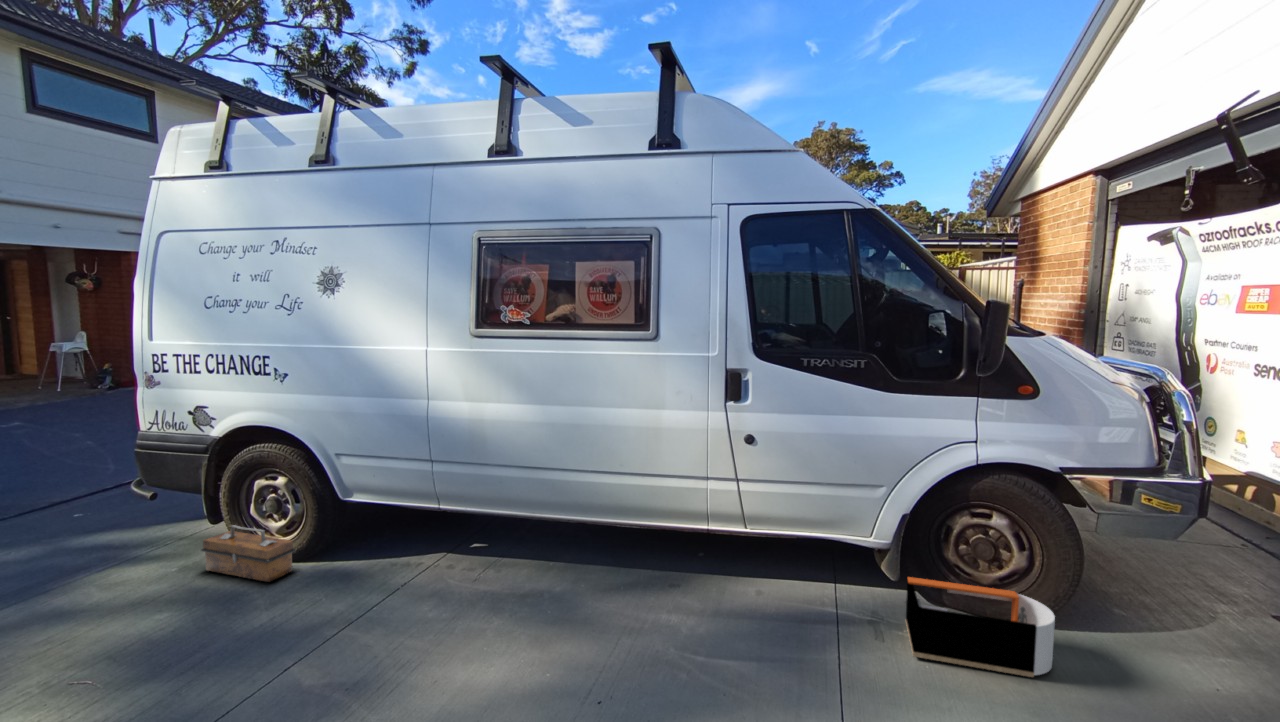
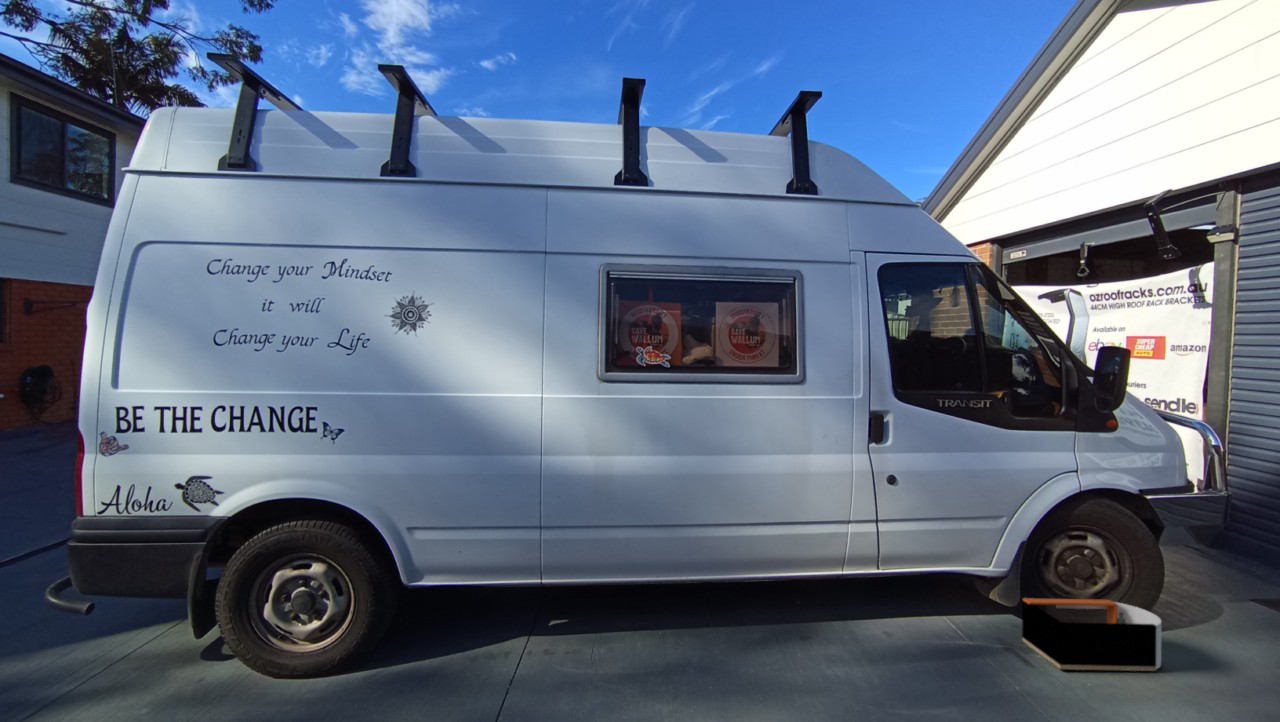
toolbox: present [201,525,295,582] -> none [200,634,341,703]

